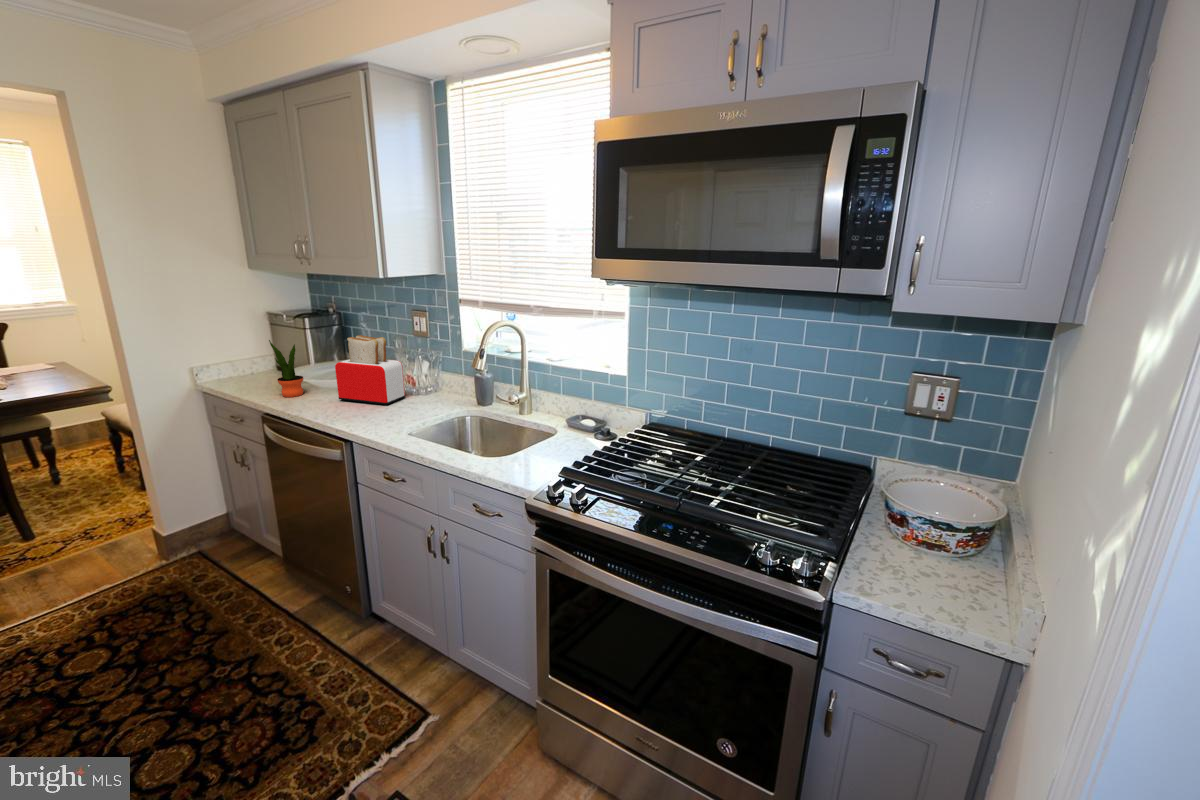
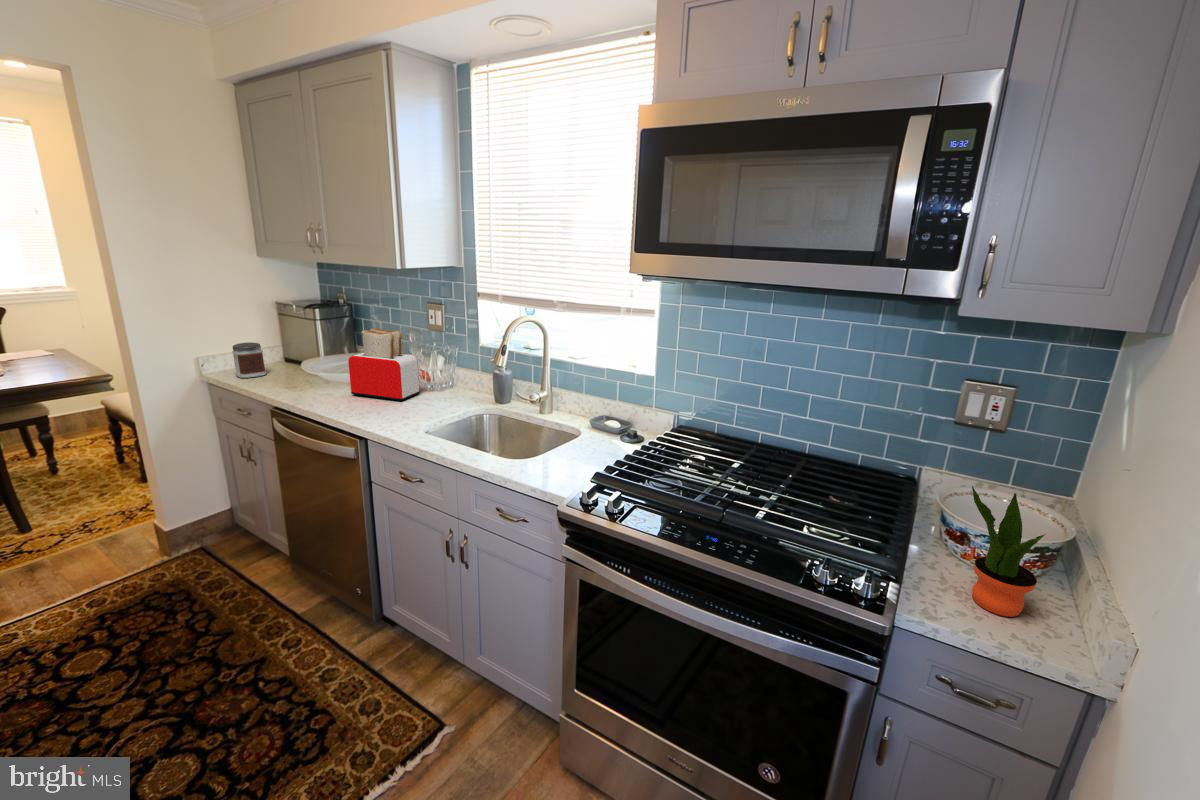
potted plant: present [269,340,303,397] -> present [972,486,1045,617]
jar: none [225,352,258,386] -> present [232,342,266,378]

